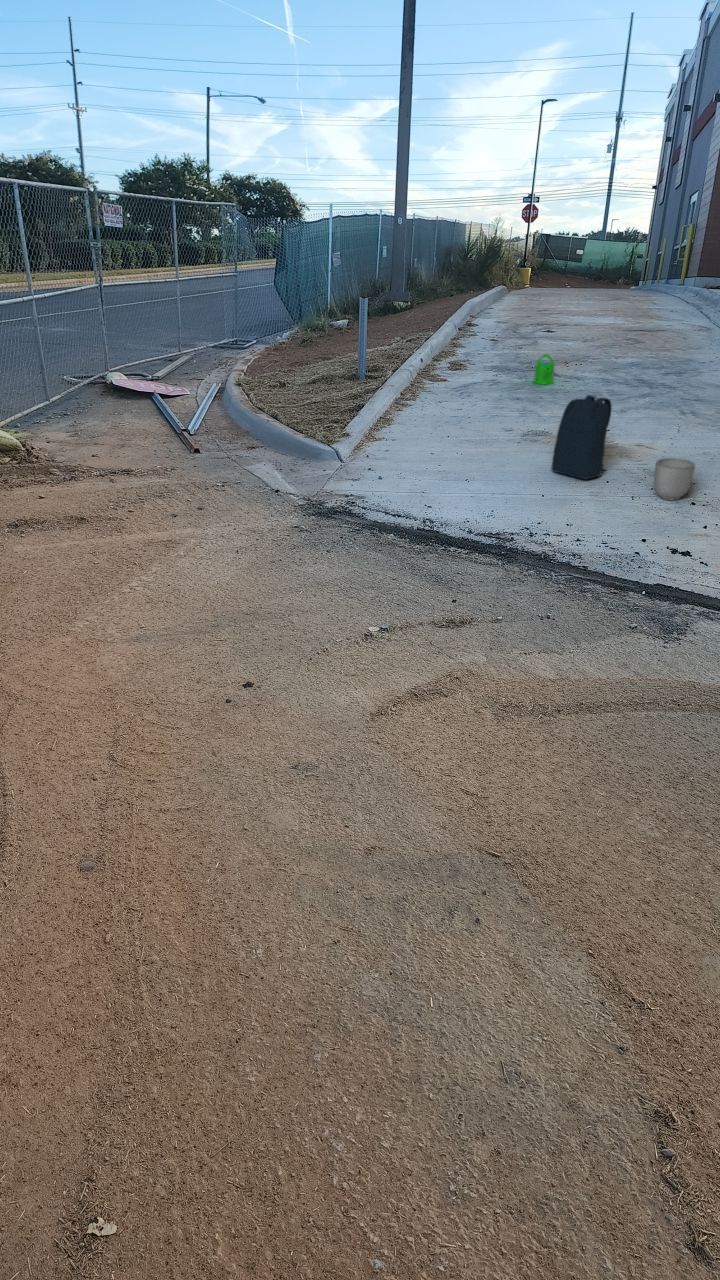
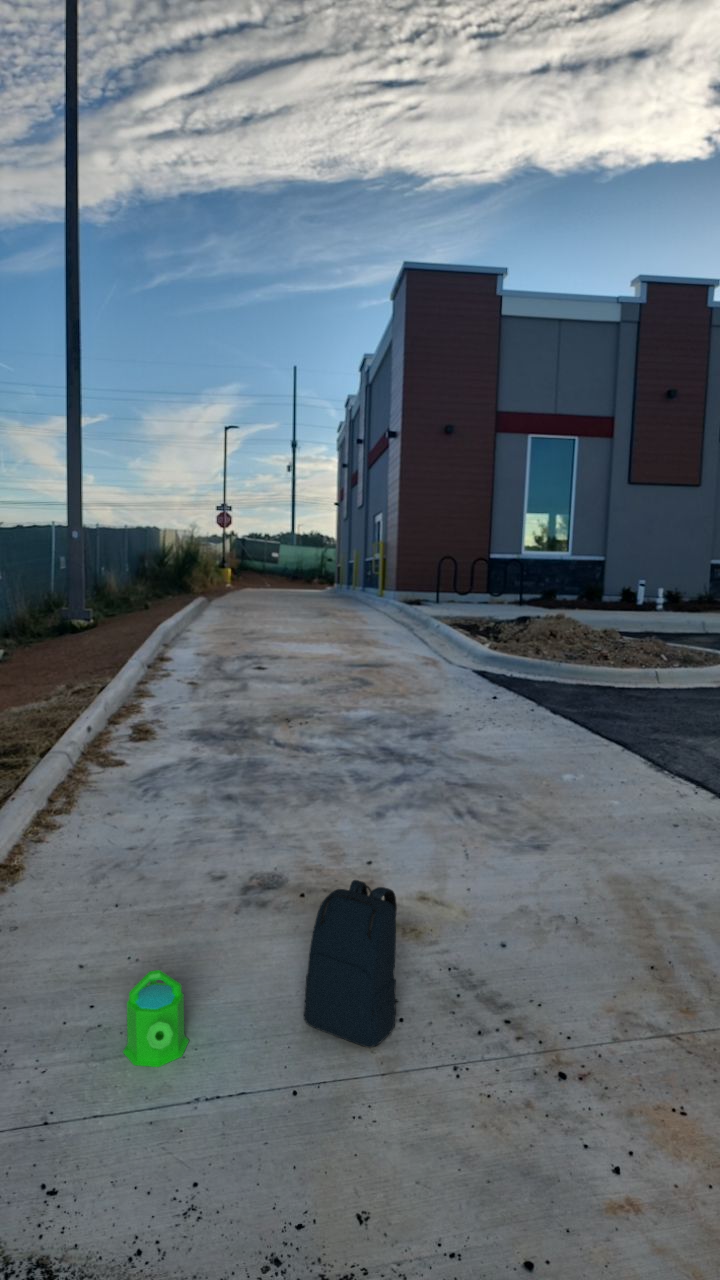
watering can: present [534,354,554,384] -> present [123,970,189,1067]
planter: present [654,458,695,501] -> none [500,1009,571,1103]

